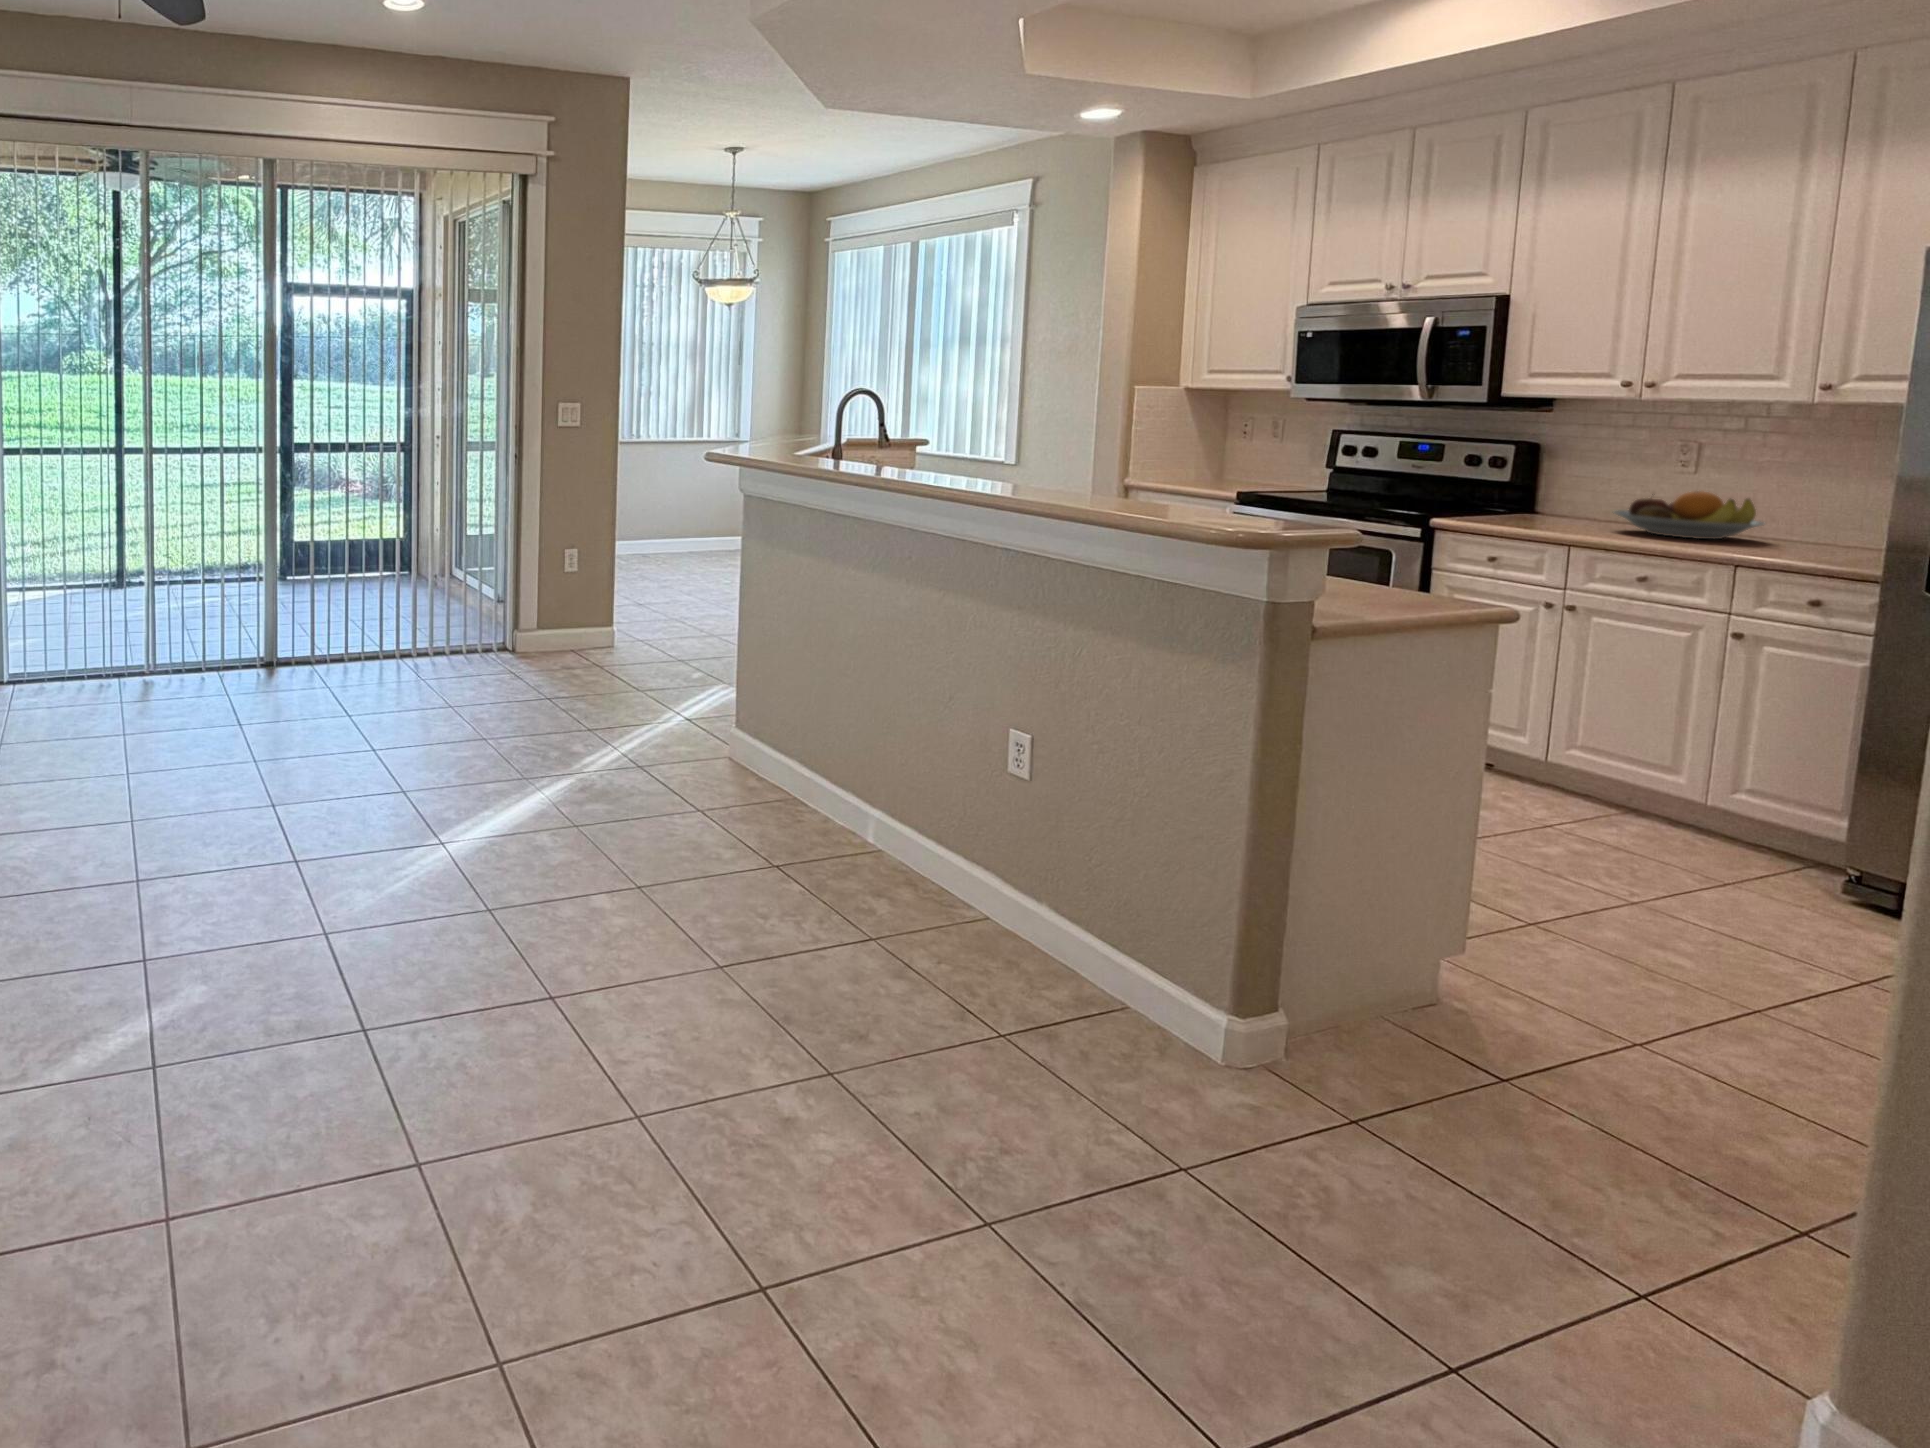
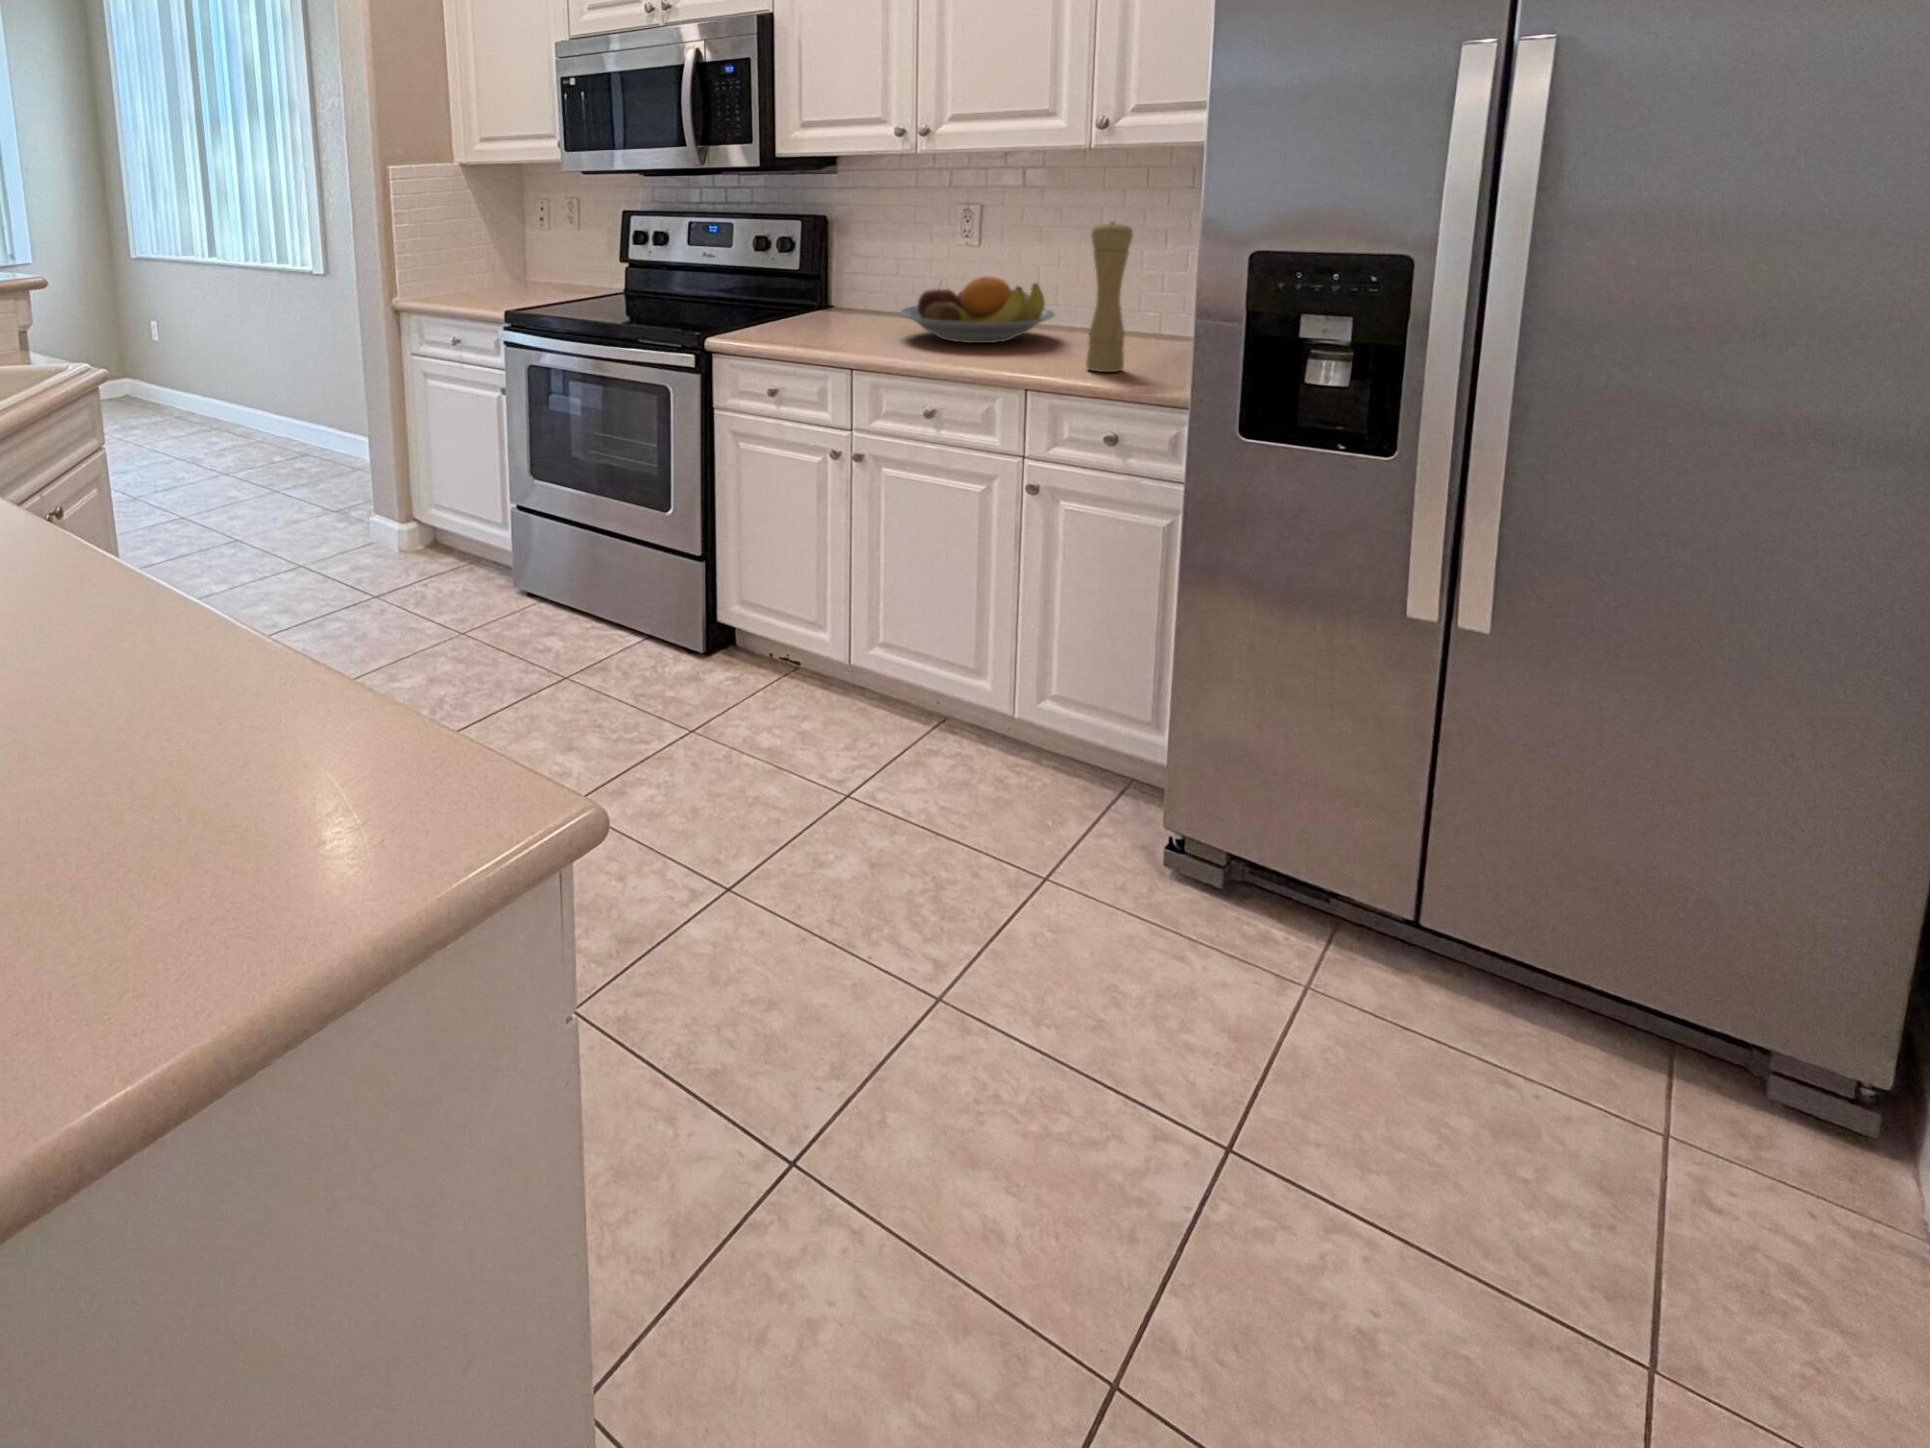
pepper mill: none [1793,454,1844,558] -> present [1086,222,1133,372]

